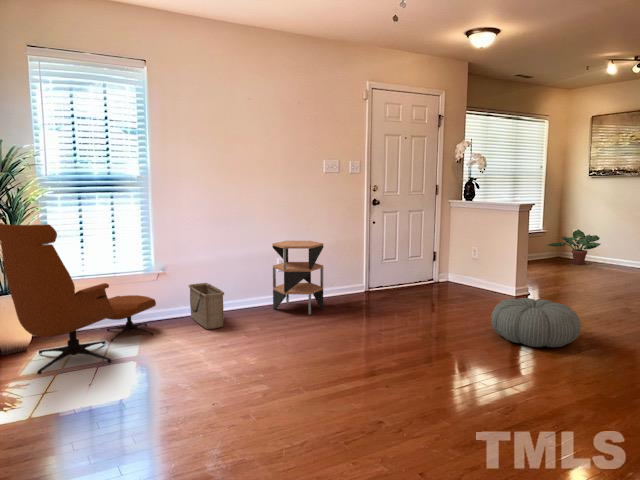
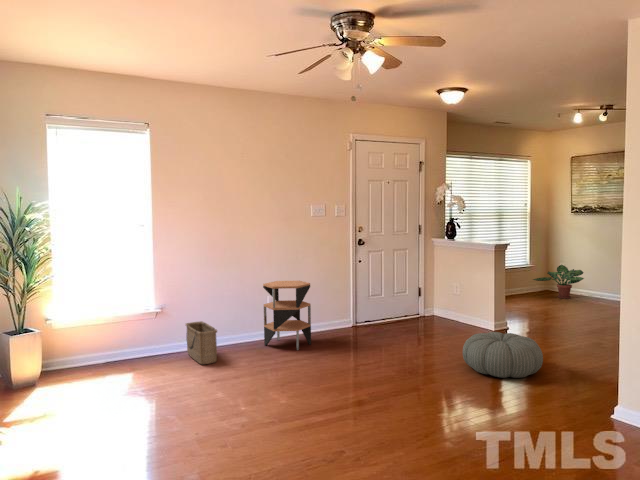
lounge chair: present [0,223,156,374] -> none [14,271,155,407]

